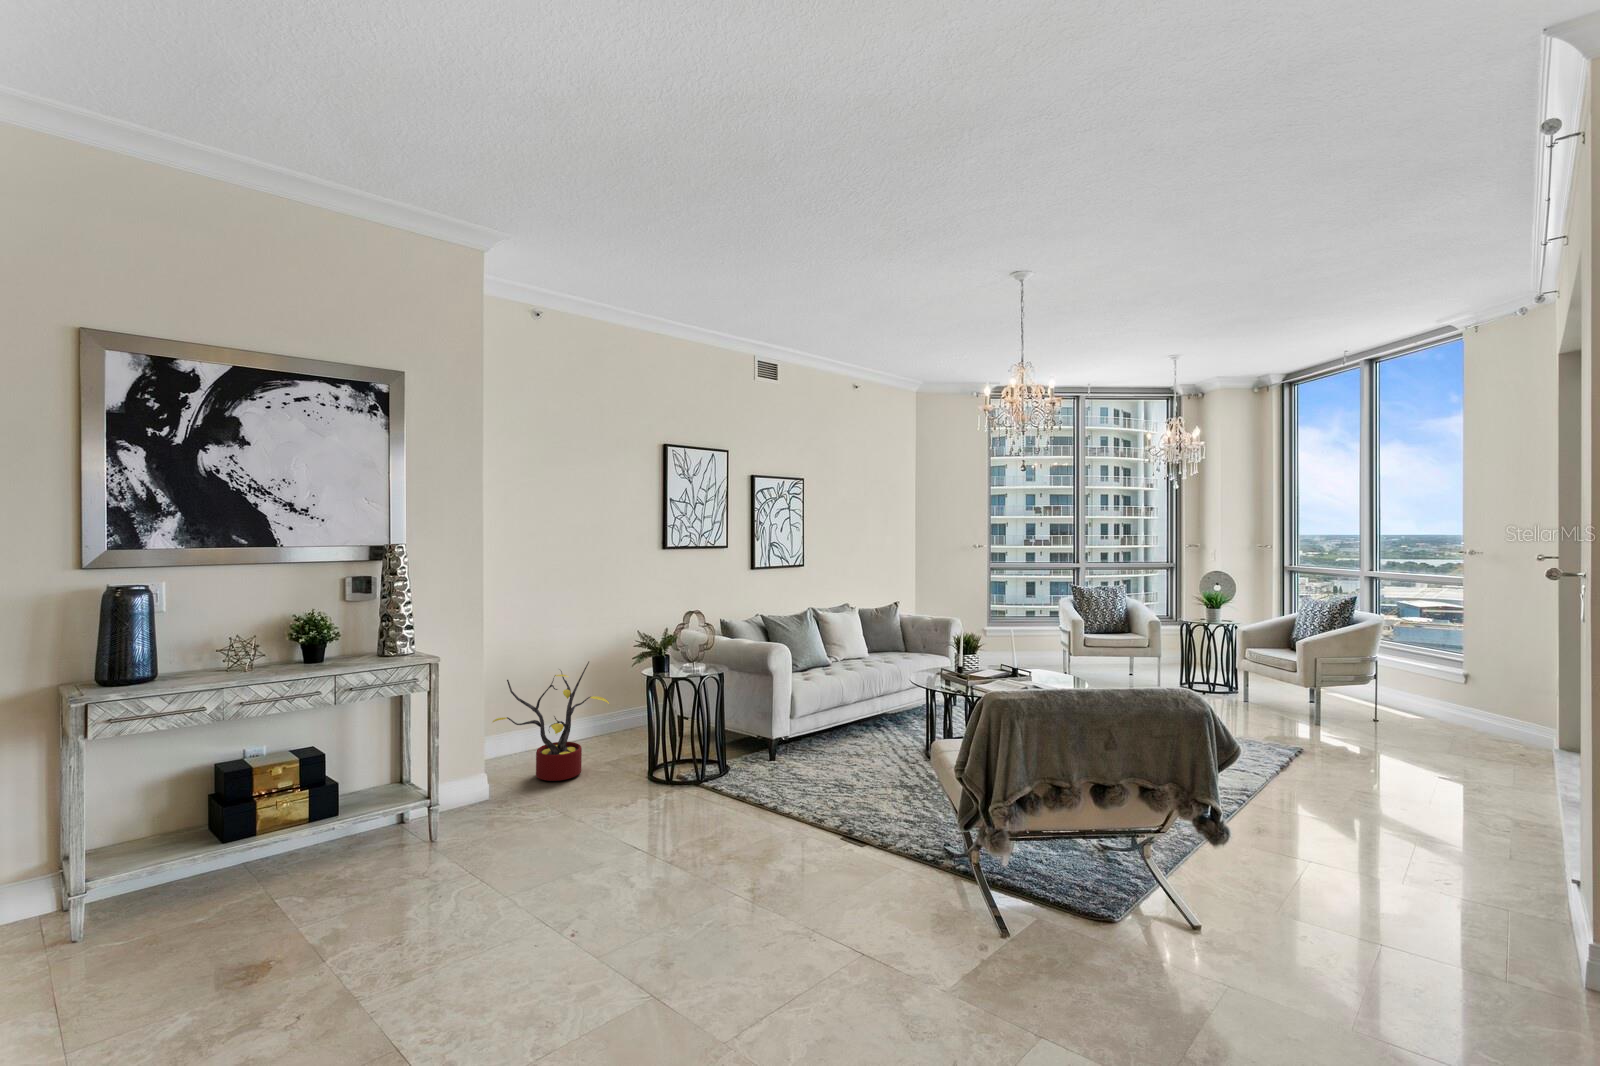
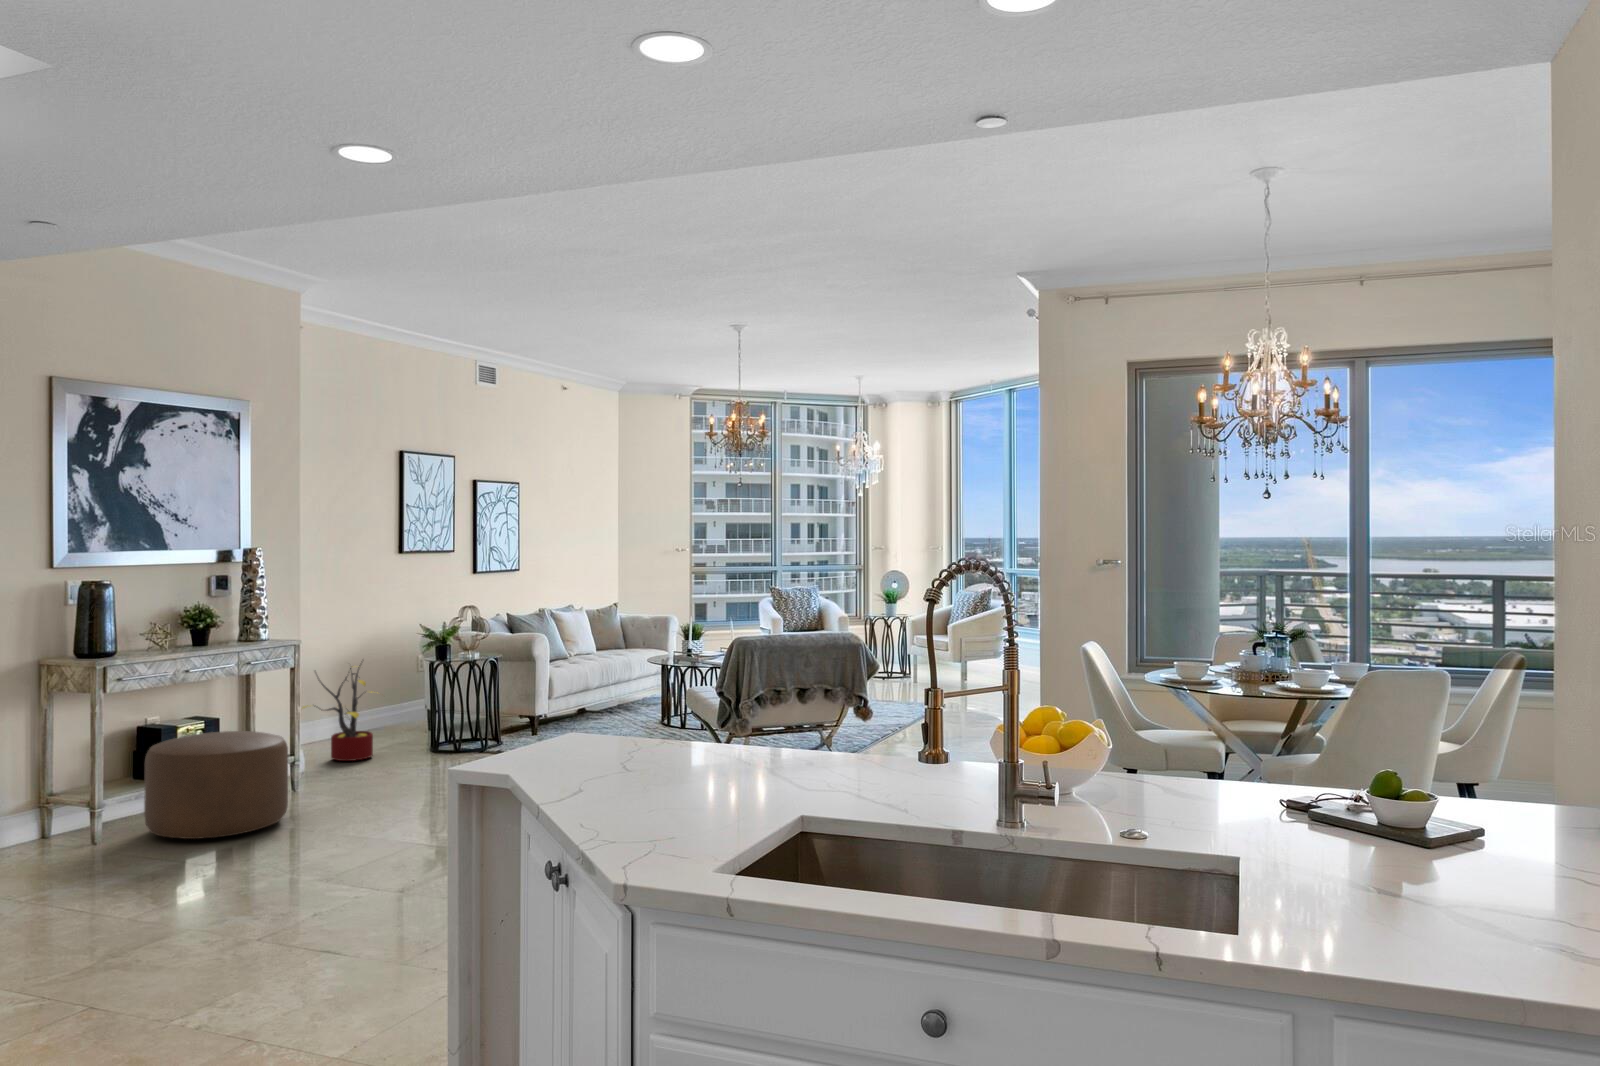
ottoman: none [98,784,327,976] -> present [144,731,288,839]

